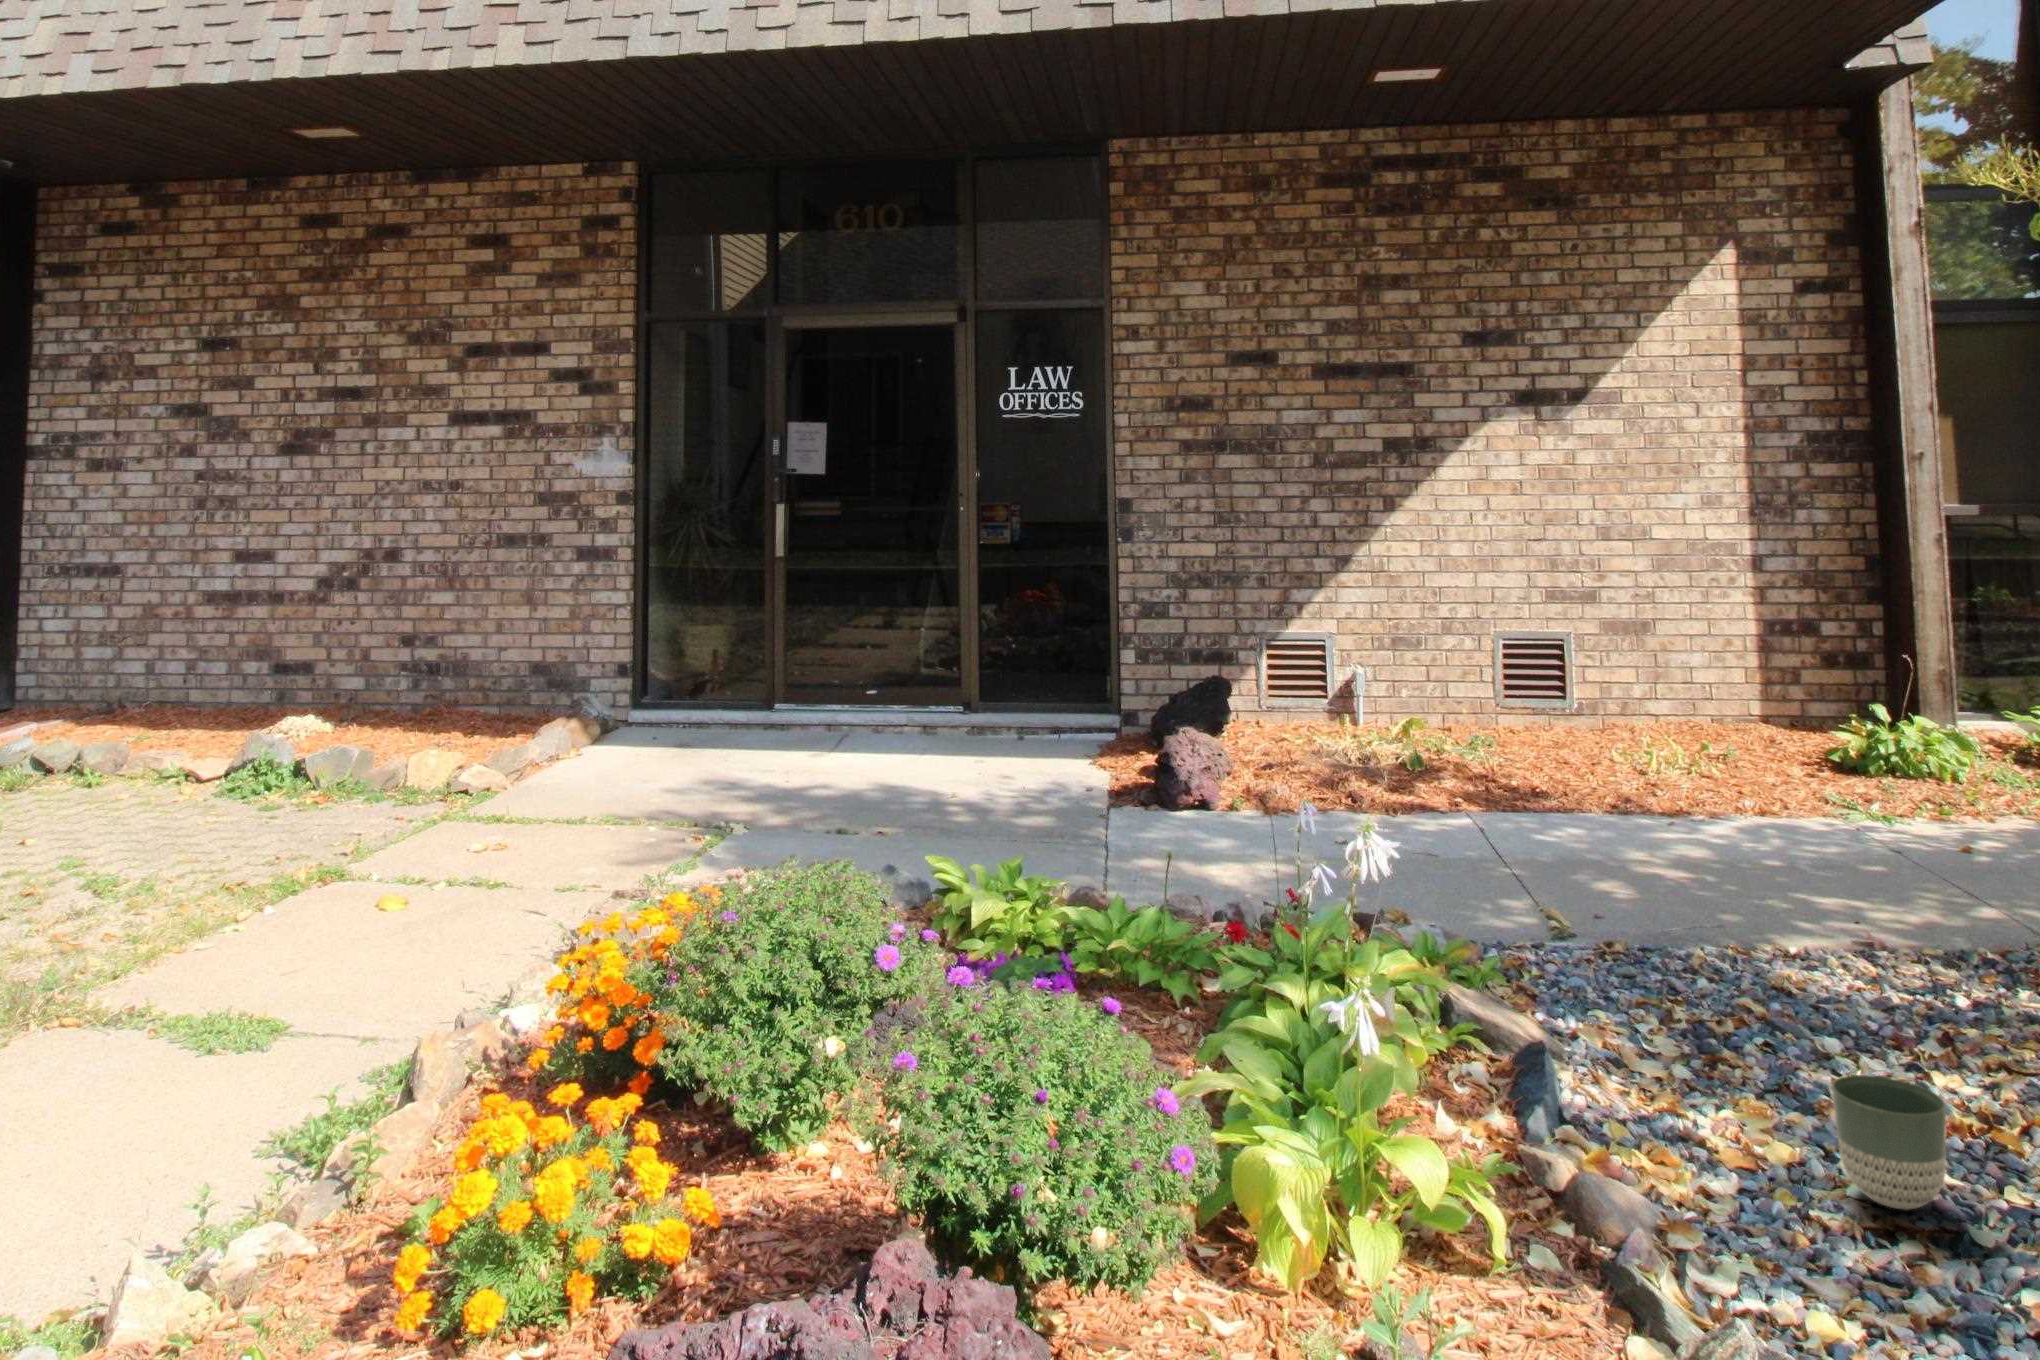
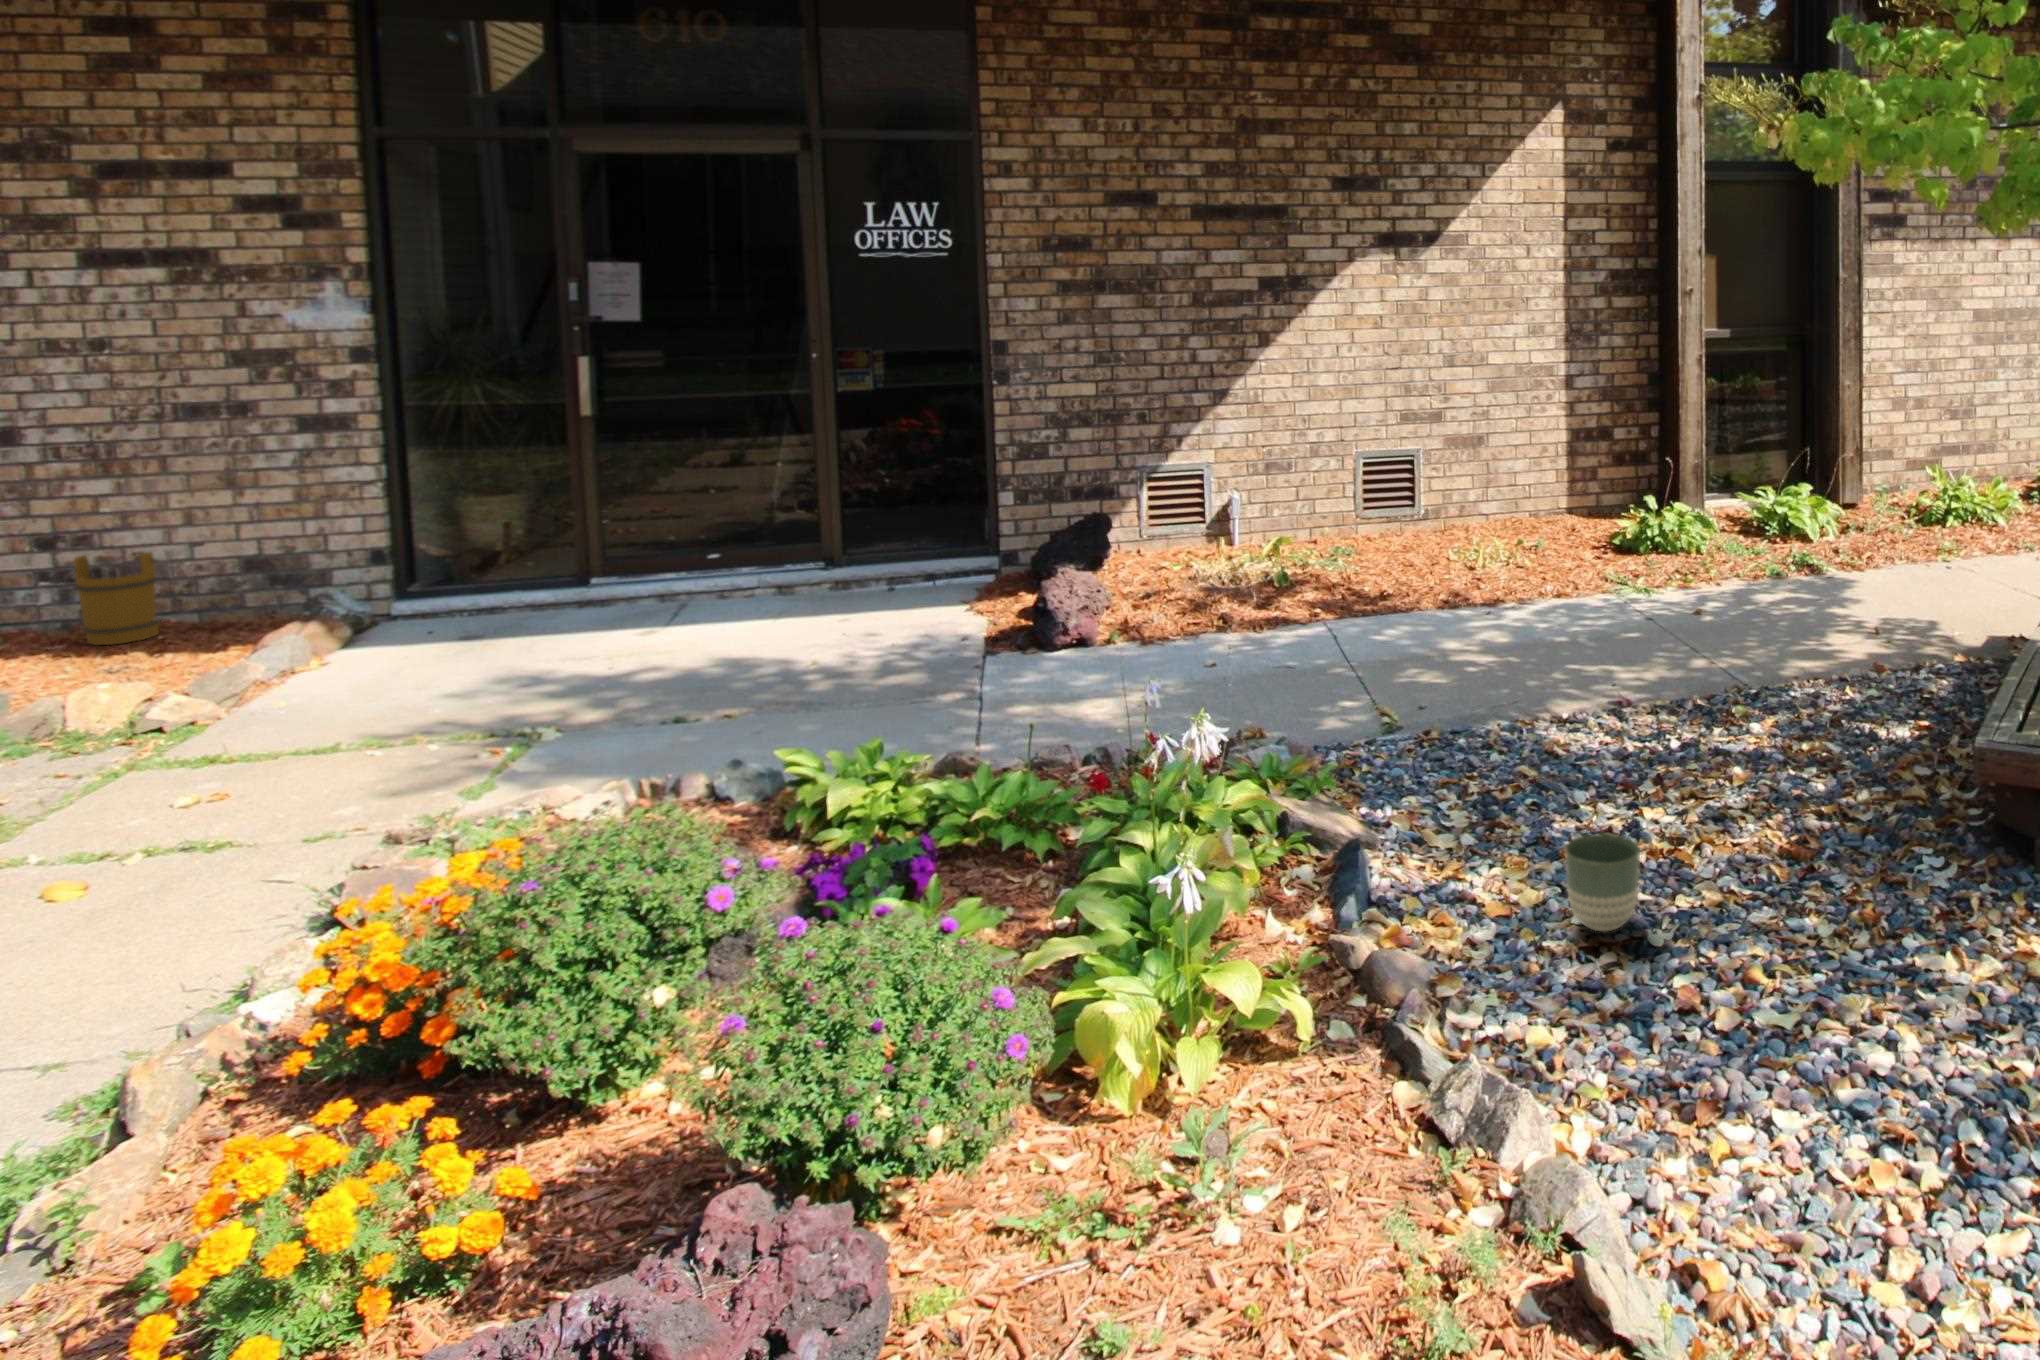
bucket: none [400,660,459,736] -> present [74,552,160,645]

